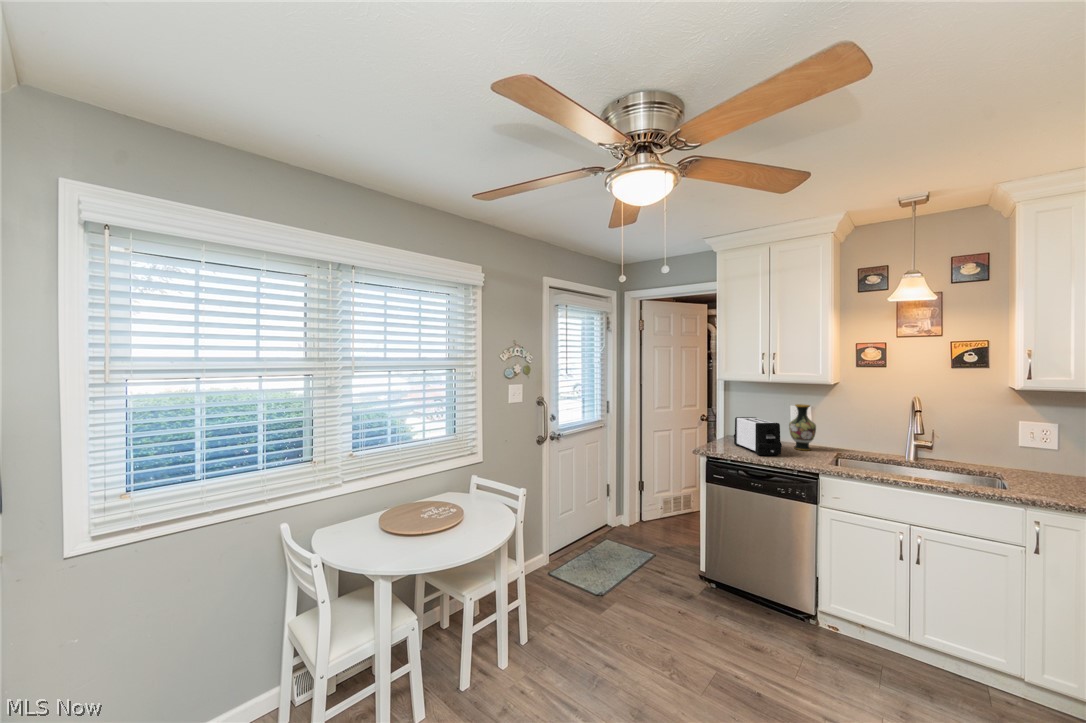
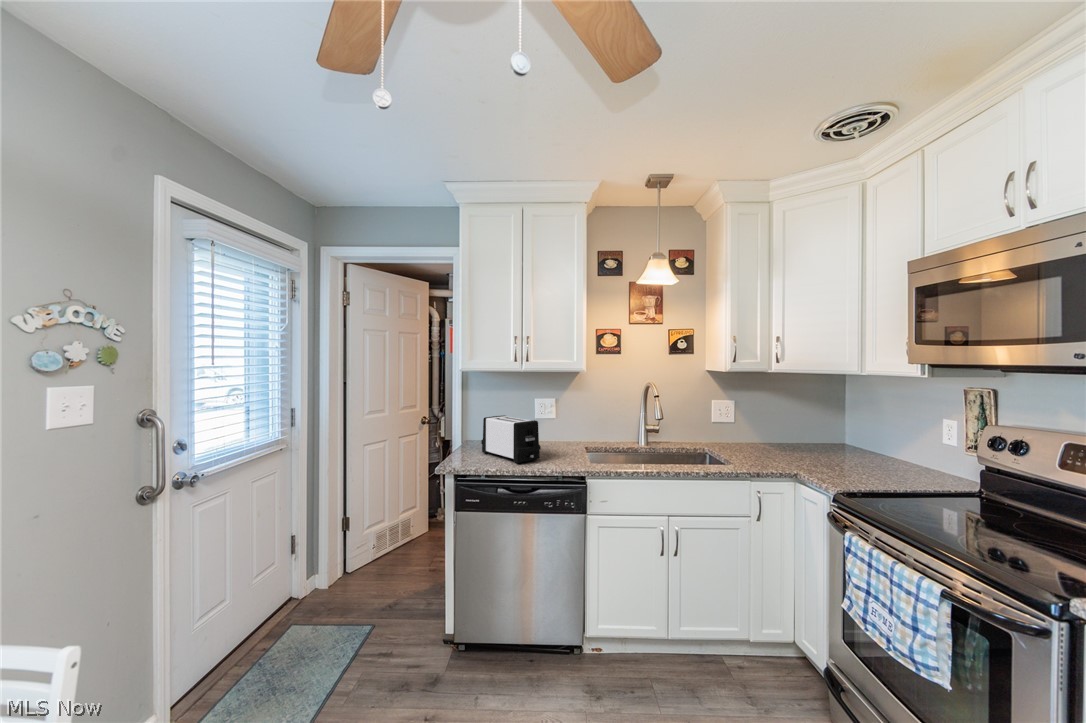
vase: present [789,404,816,450] -> none [539,396,565,449]

